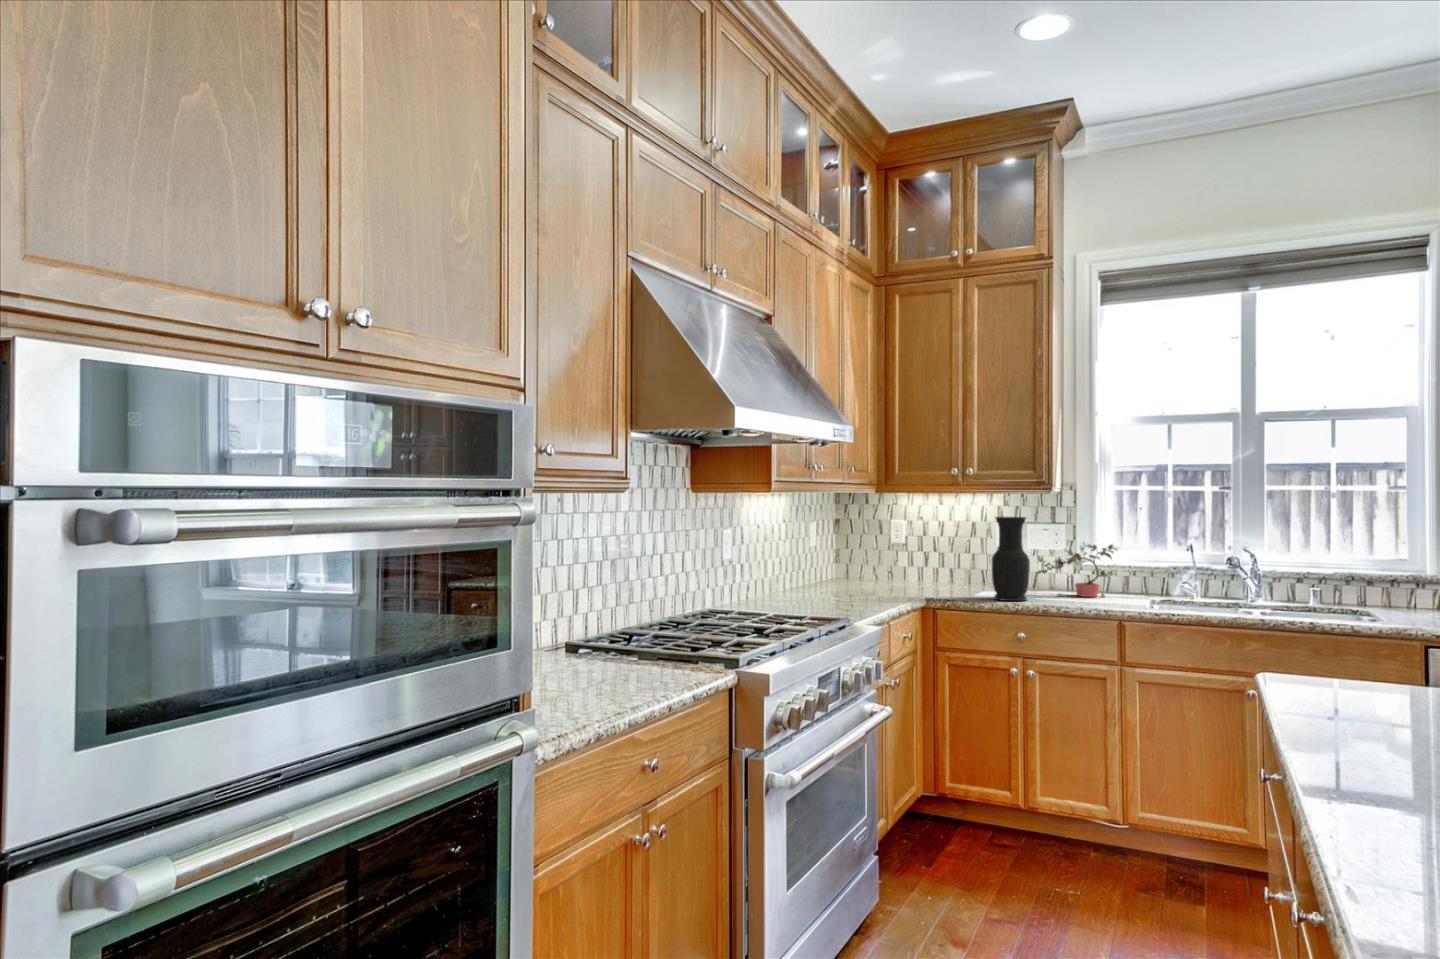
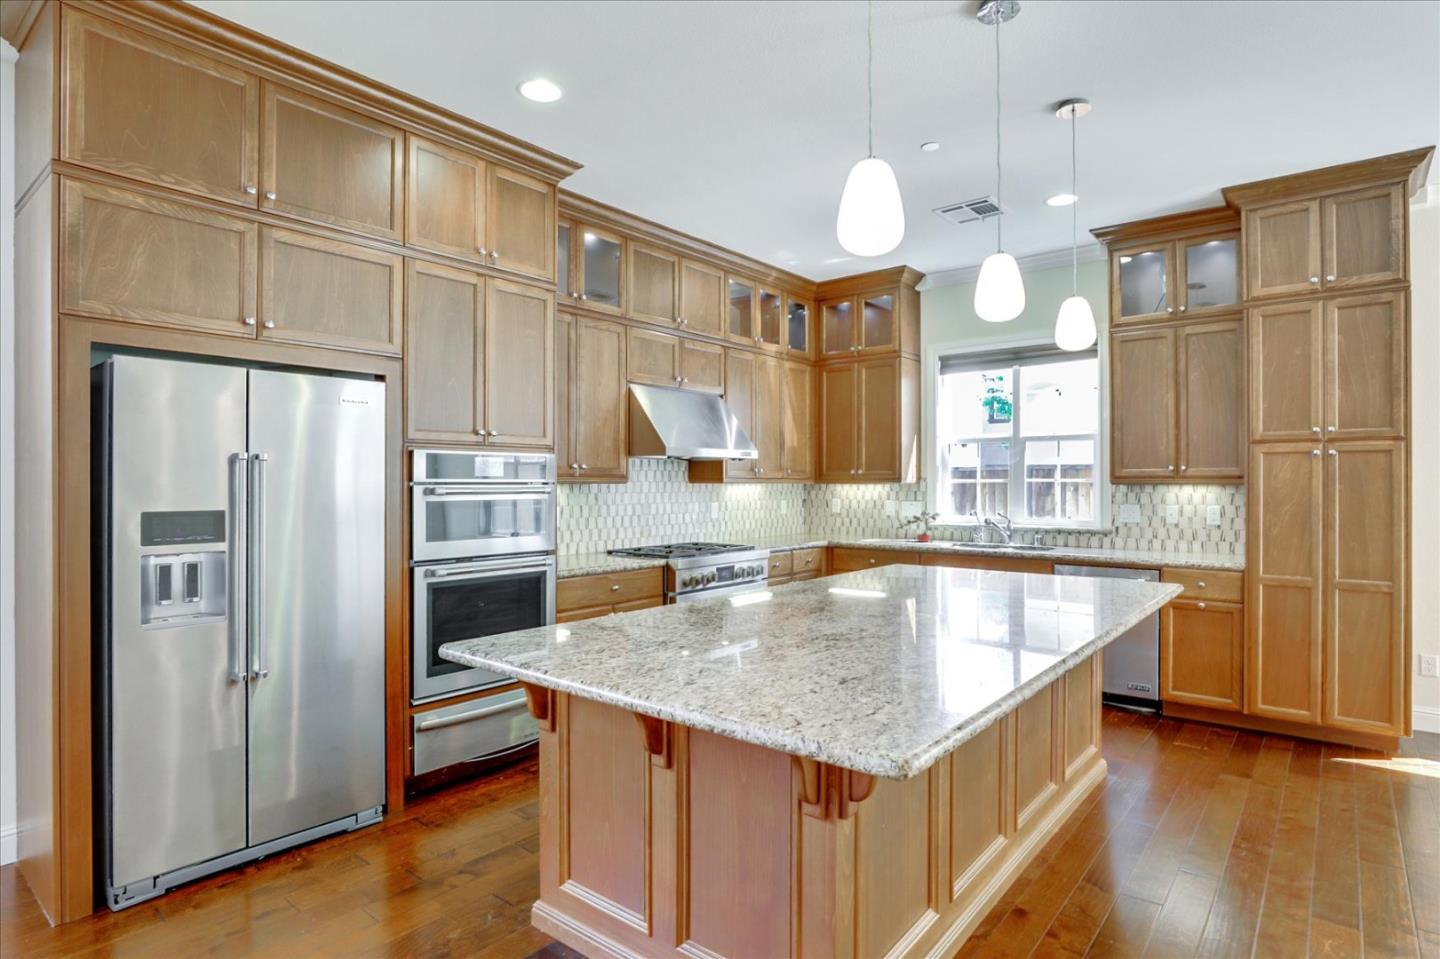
vase: present [992,517,1030,601] -> none [863,497,884,543]

